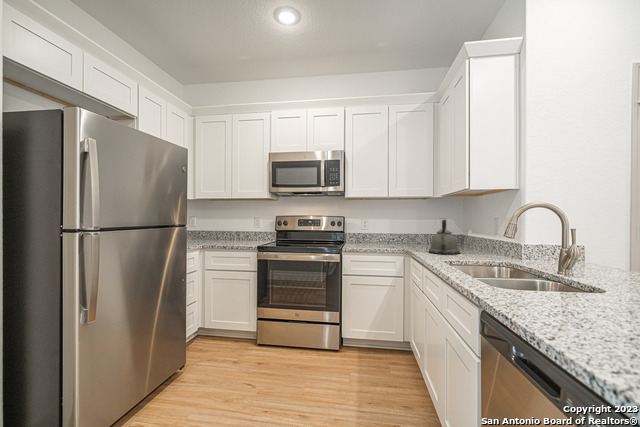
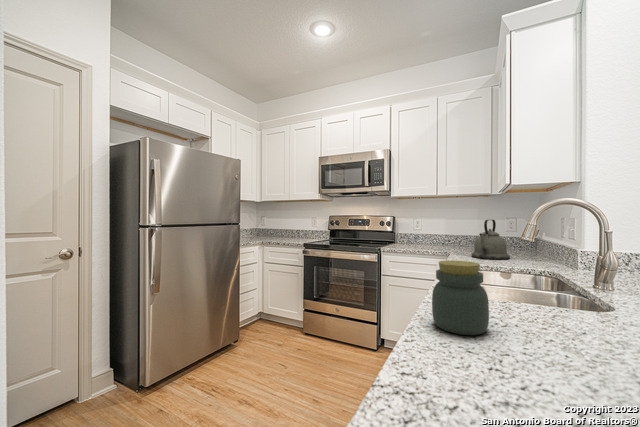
jar: none [528,259,588,327] -> present [432,260,489,335]

